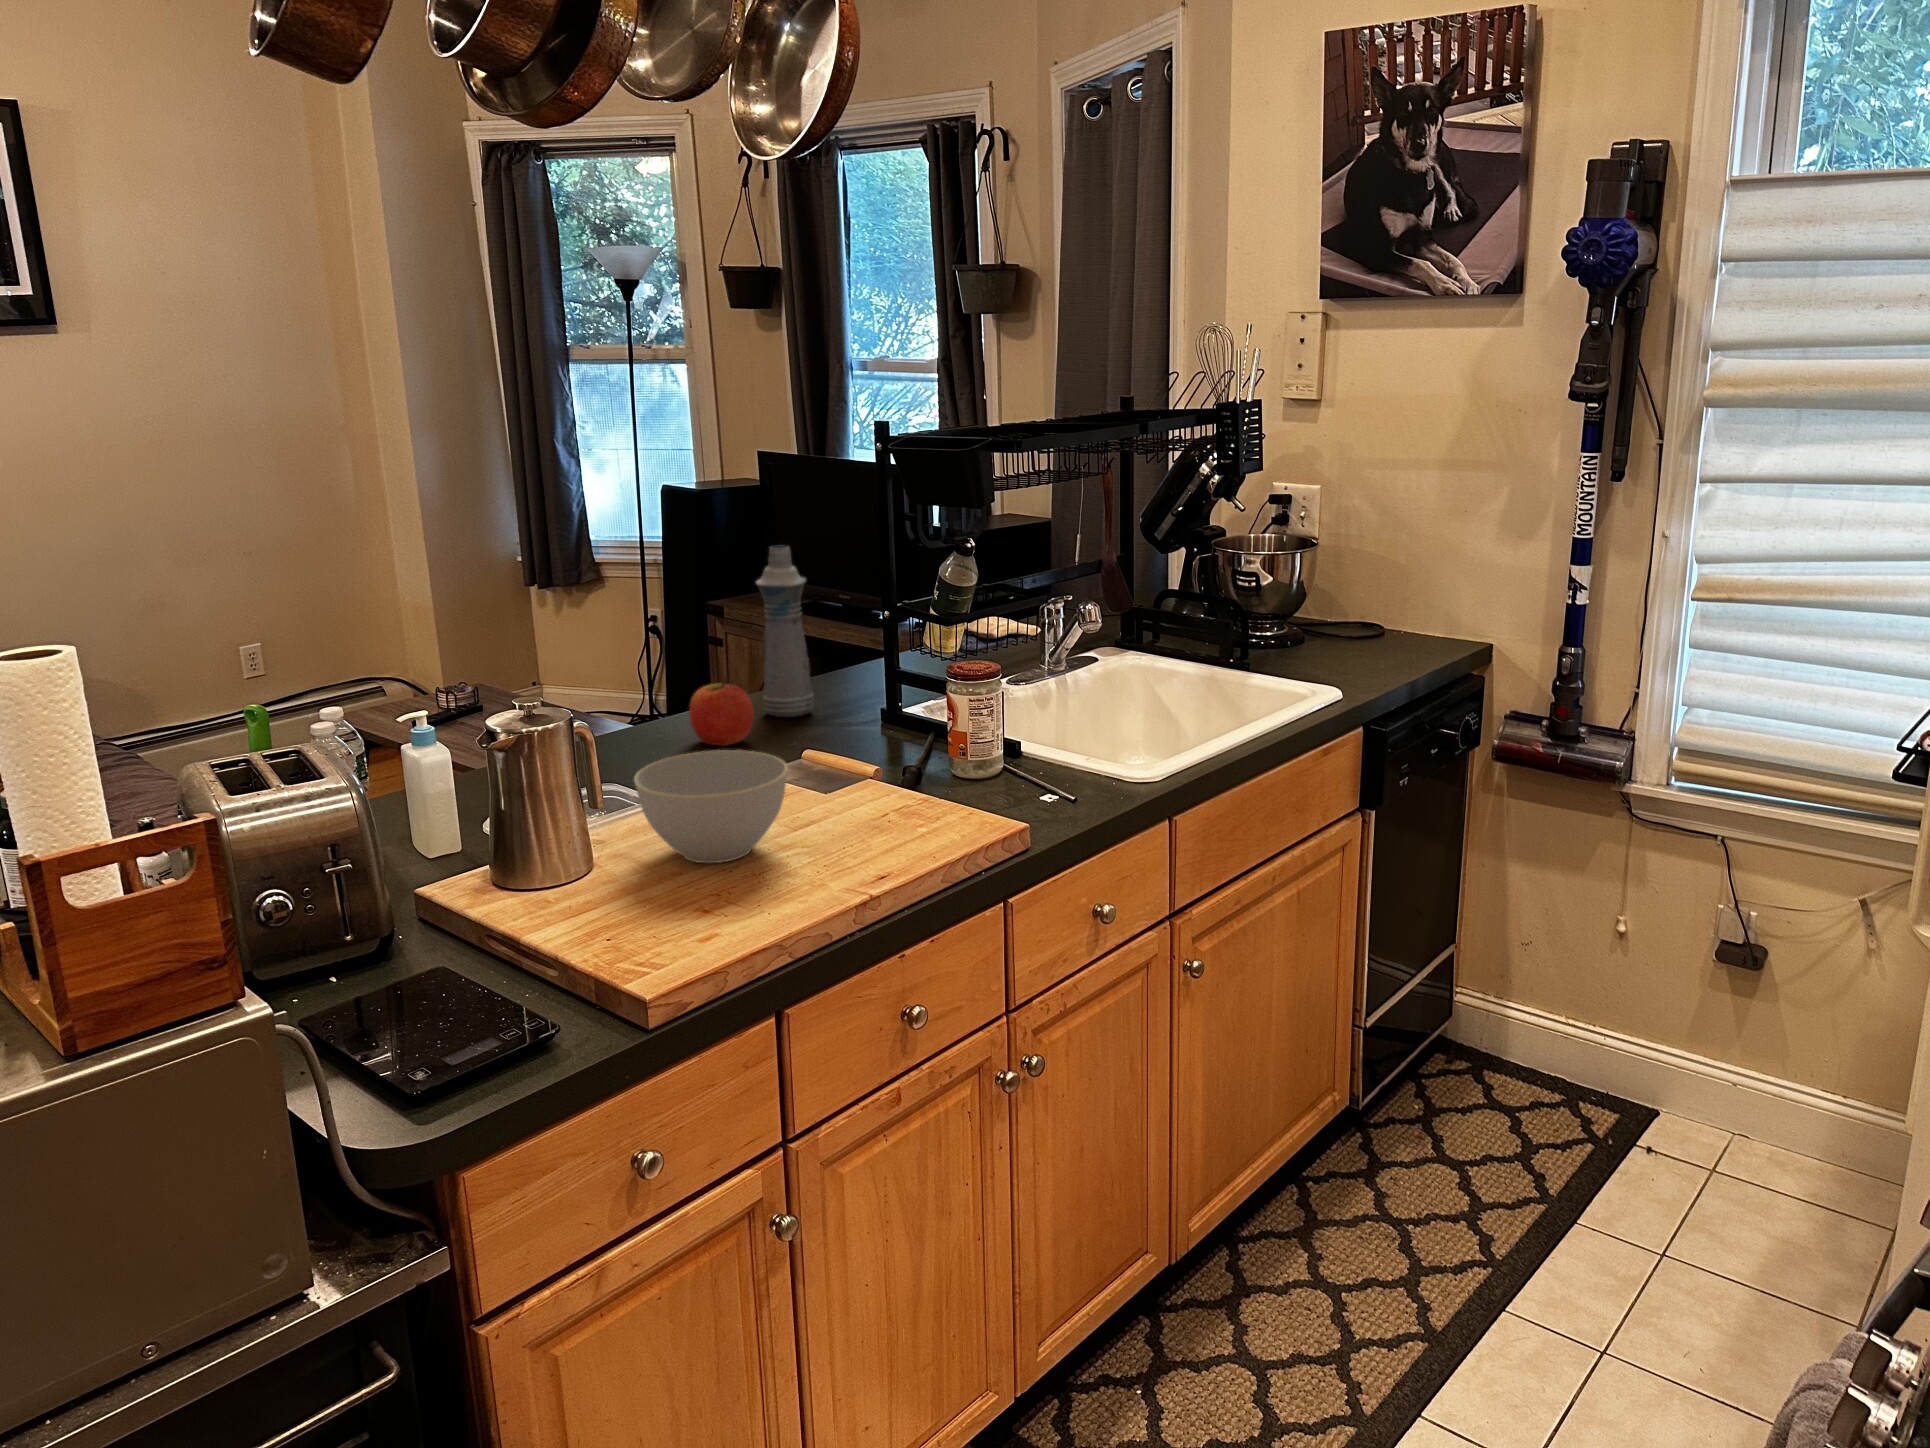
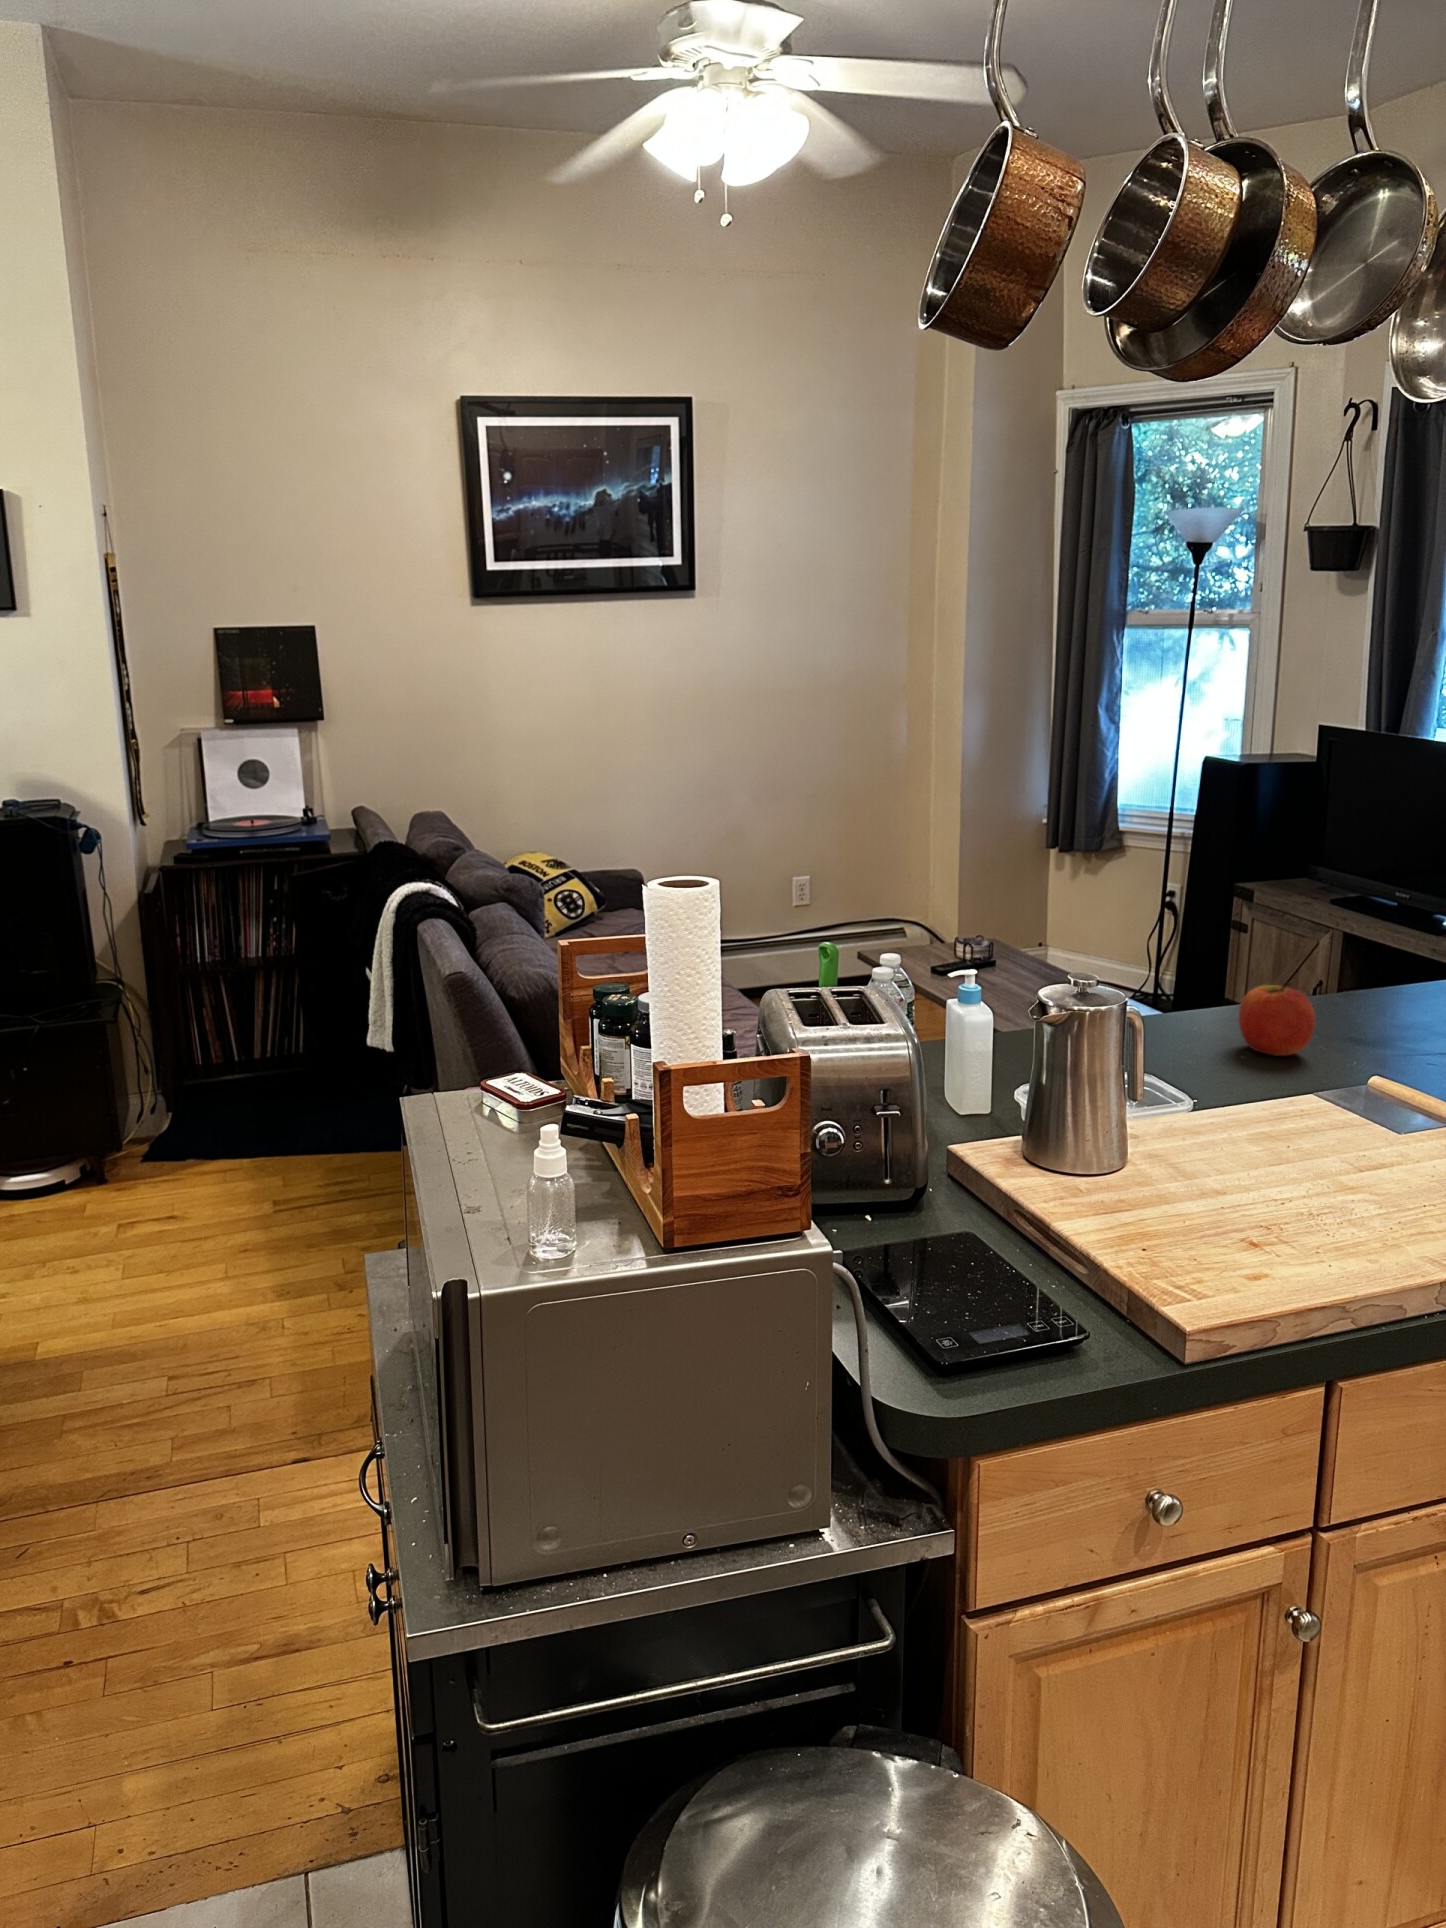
bottle: present [756,545,813,717] -> none [1323,839,1399,1036]
bowl: present [634,750,788,863] -> none [1186,1061,1370,1192]

